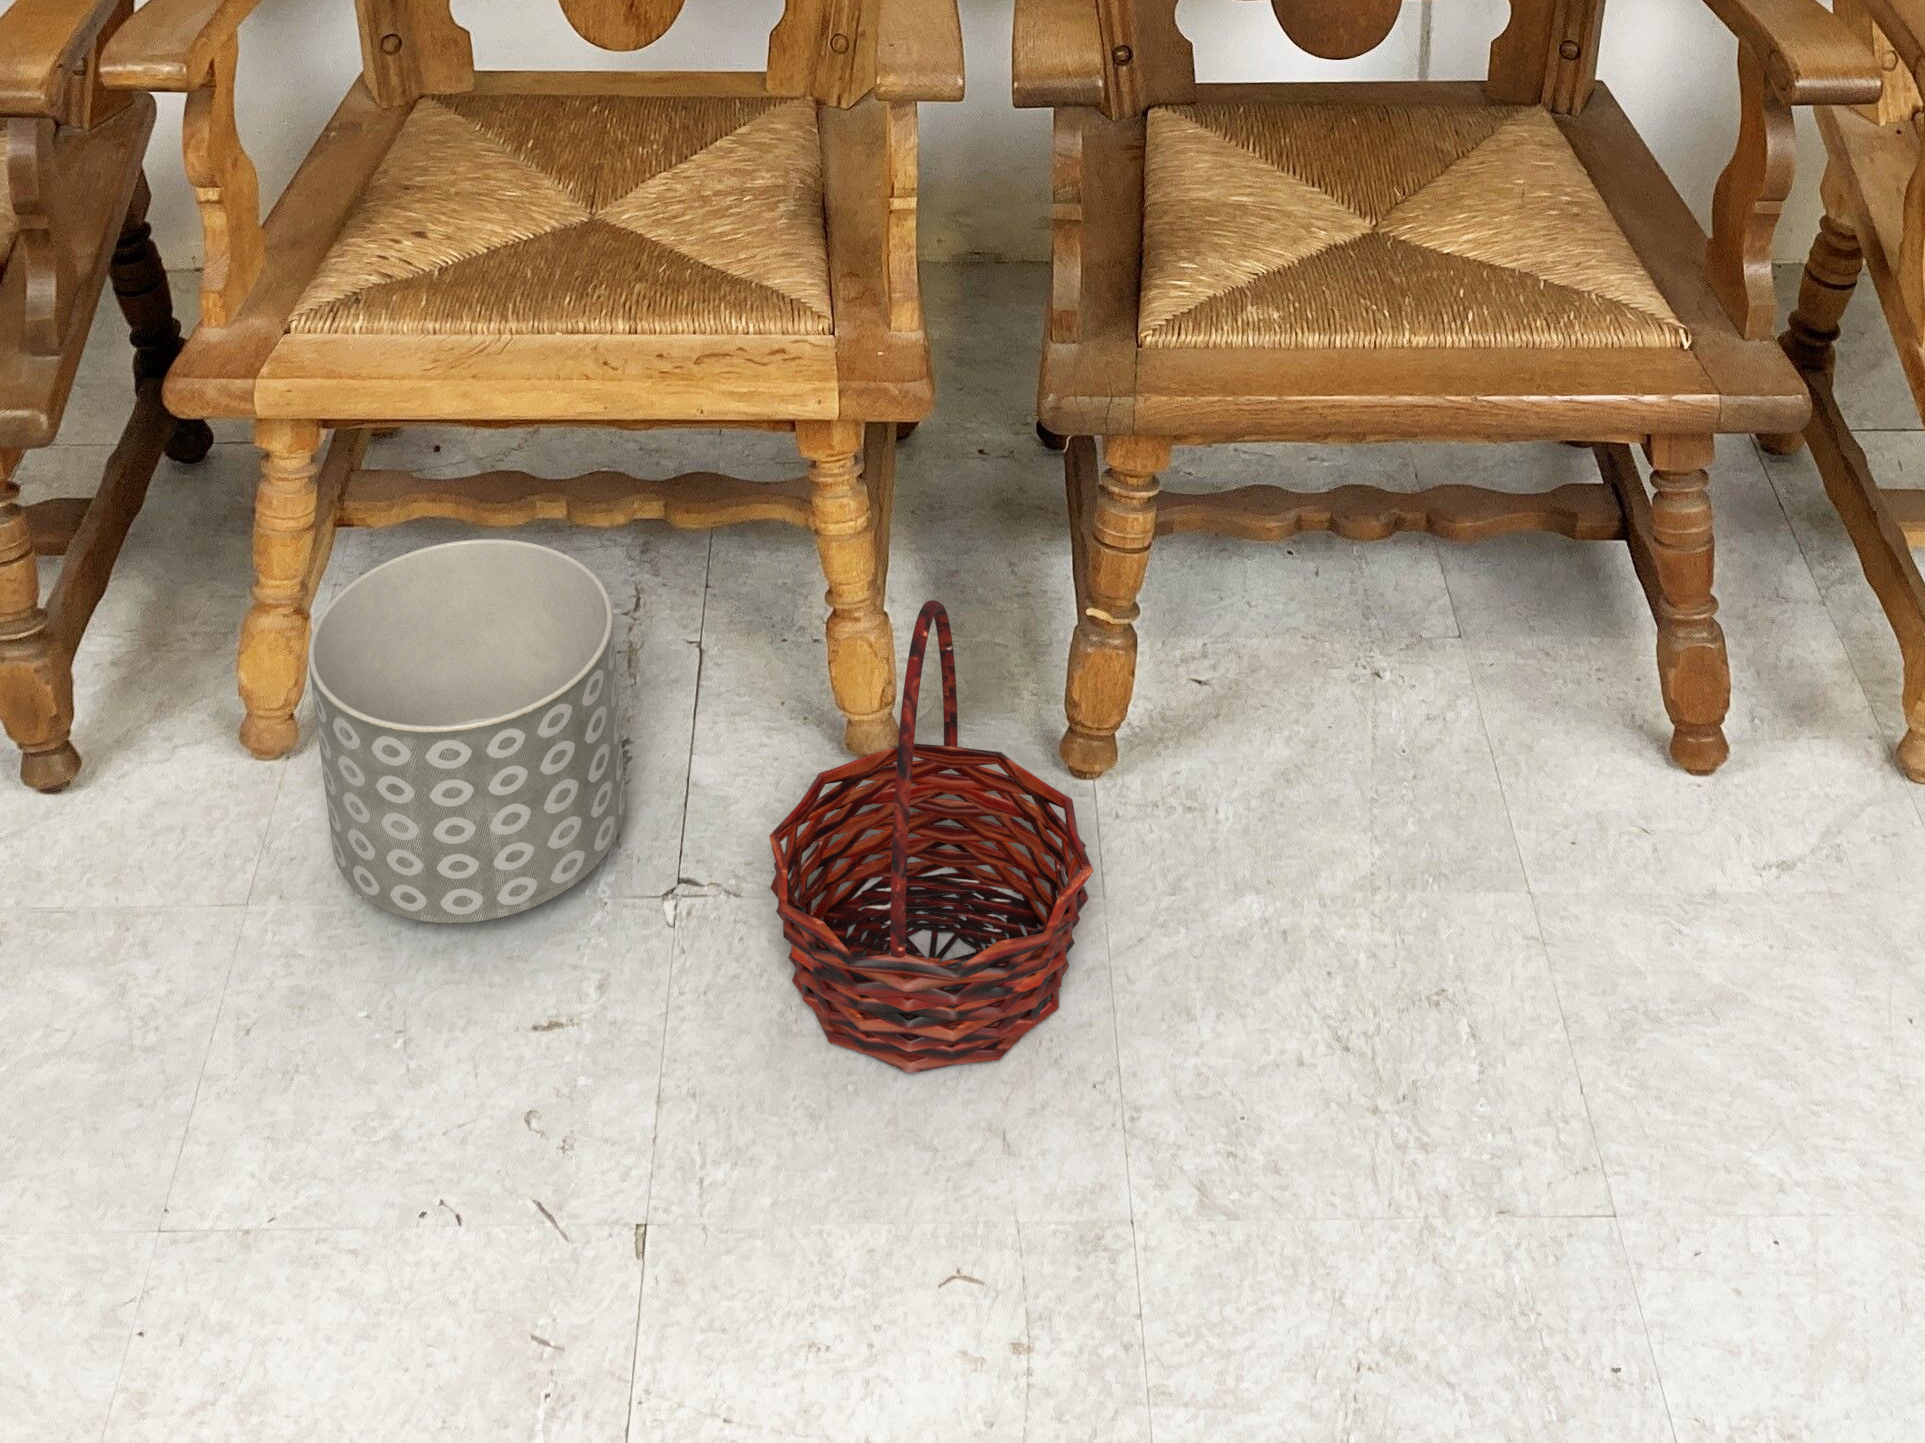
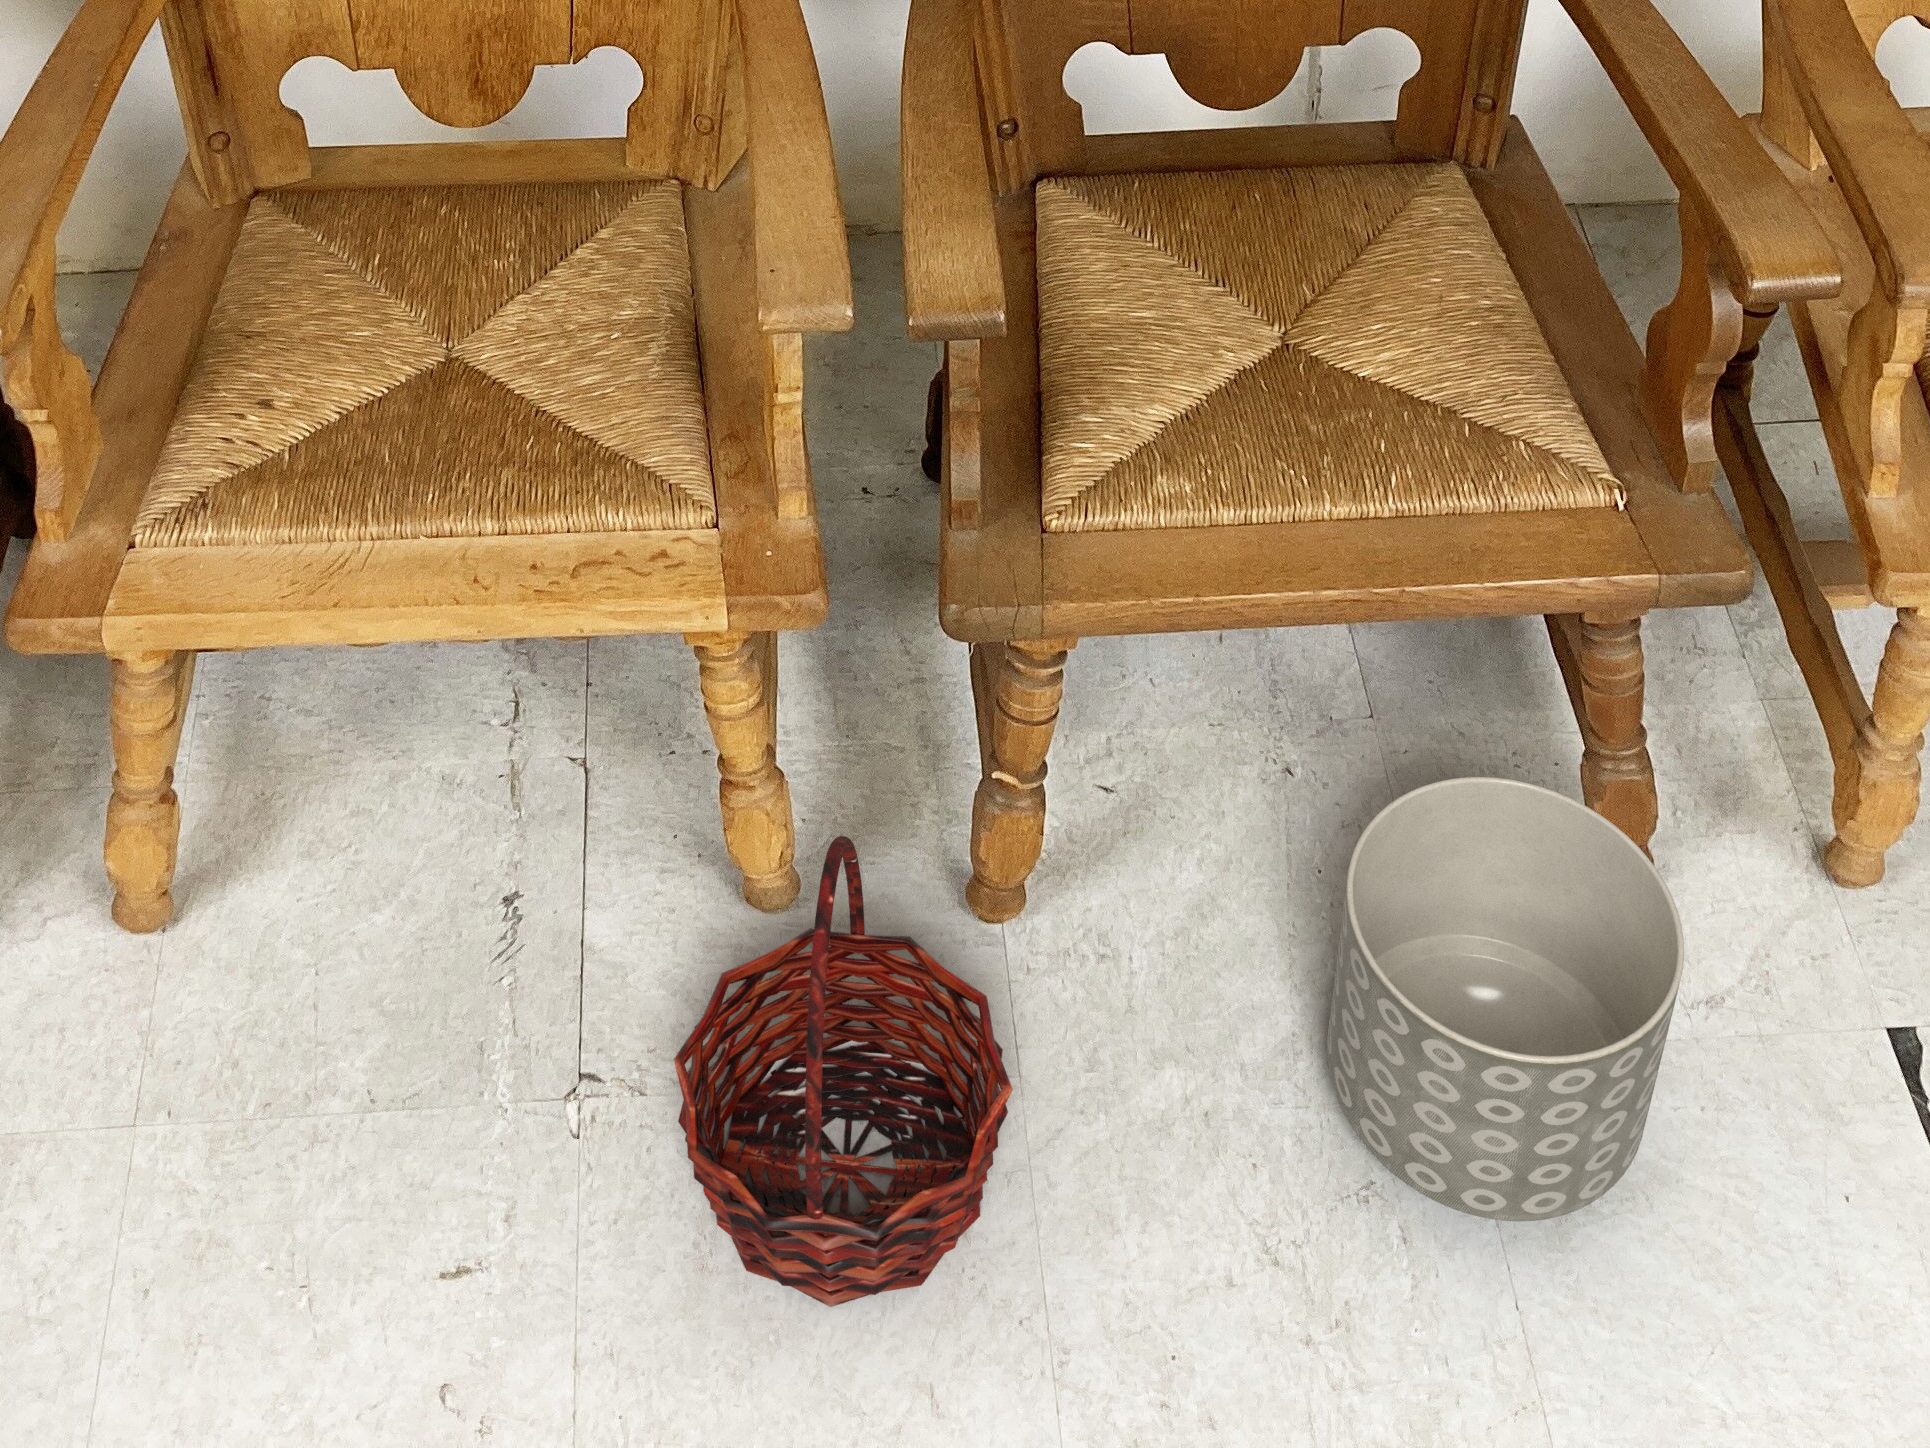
planter: present [308,539,626,924] -> present [1327,777,1684,1221]

